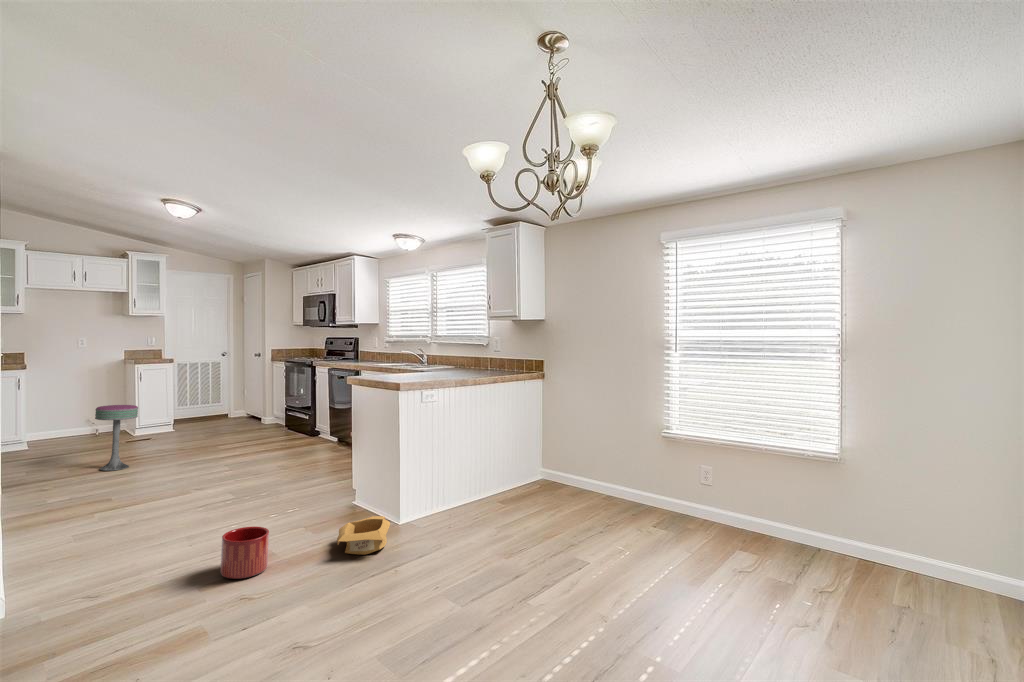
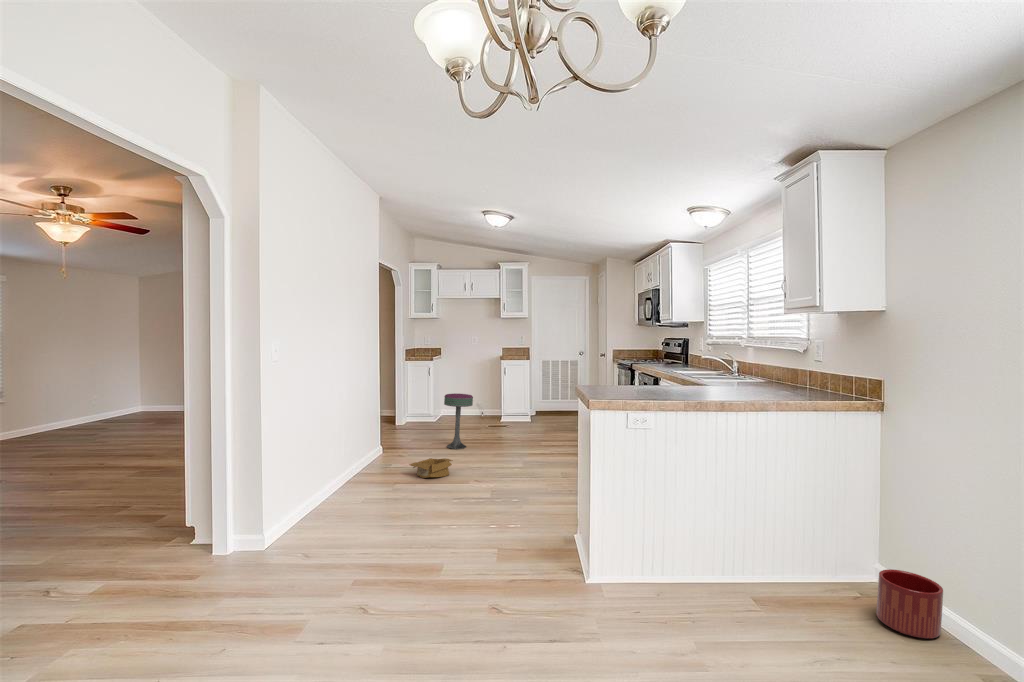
cardboard box: present [337,516,390,555] -> present [410,458,453,478]
planter: present [220,527,269,579] -> present [876,569,943,639]

